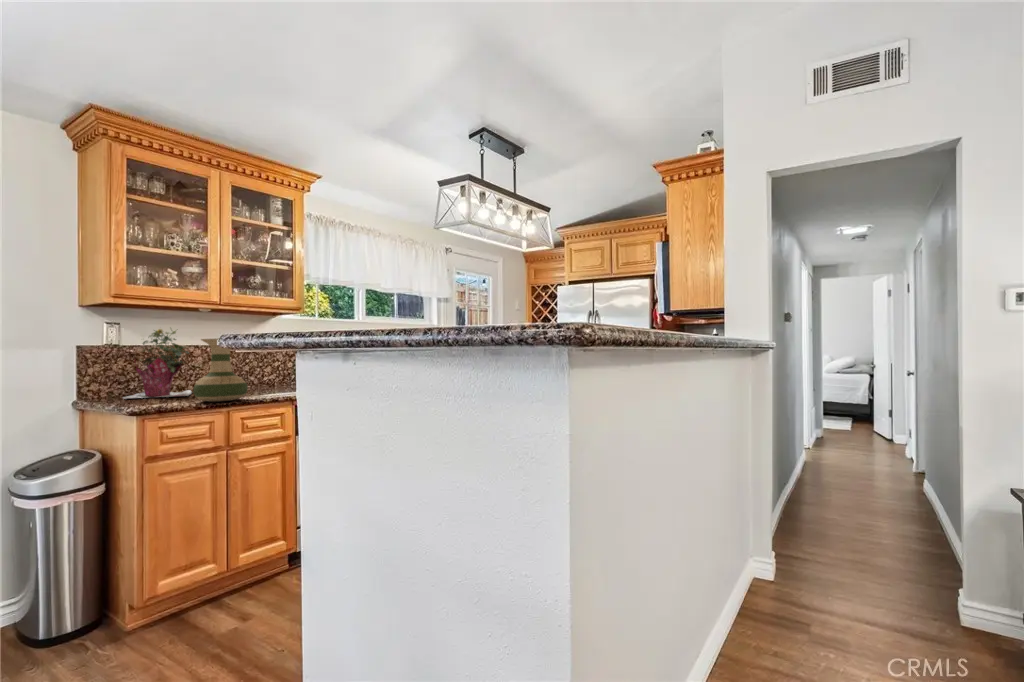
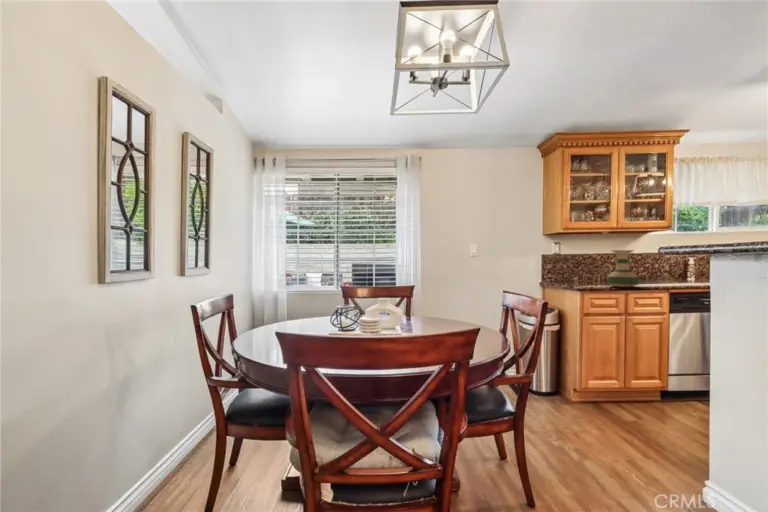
potted plant: present [123,329,193,399] -> none [564,243,600,282]

